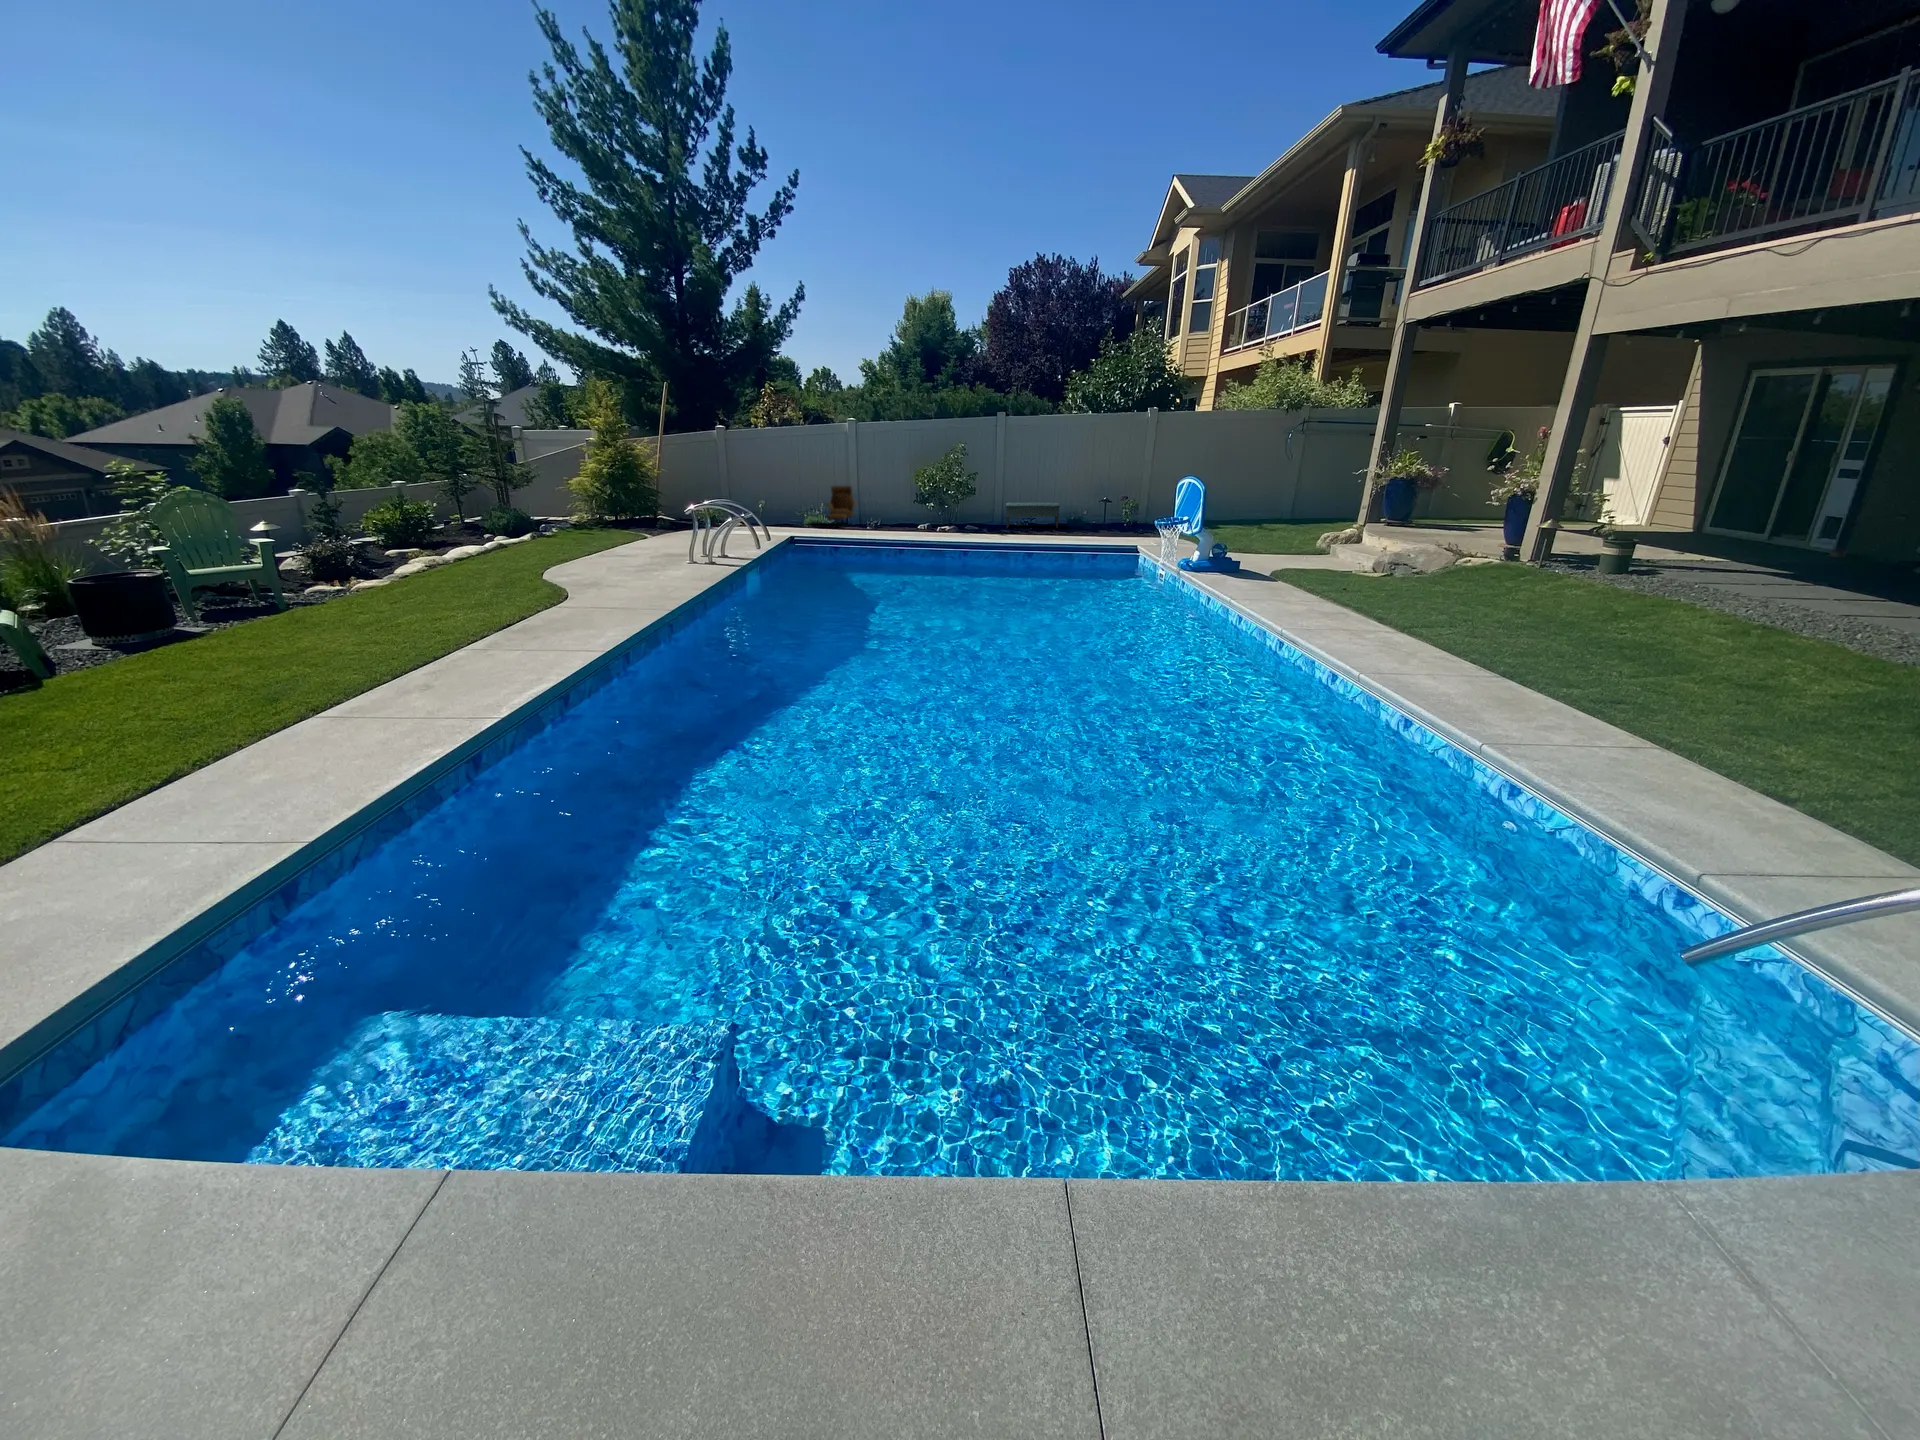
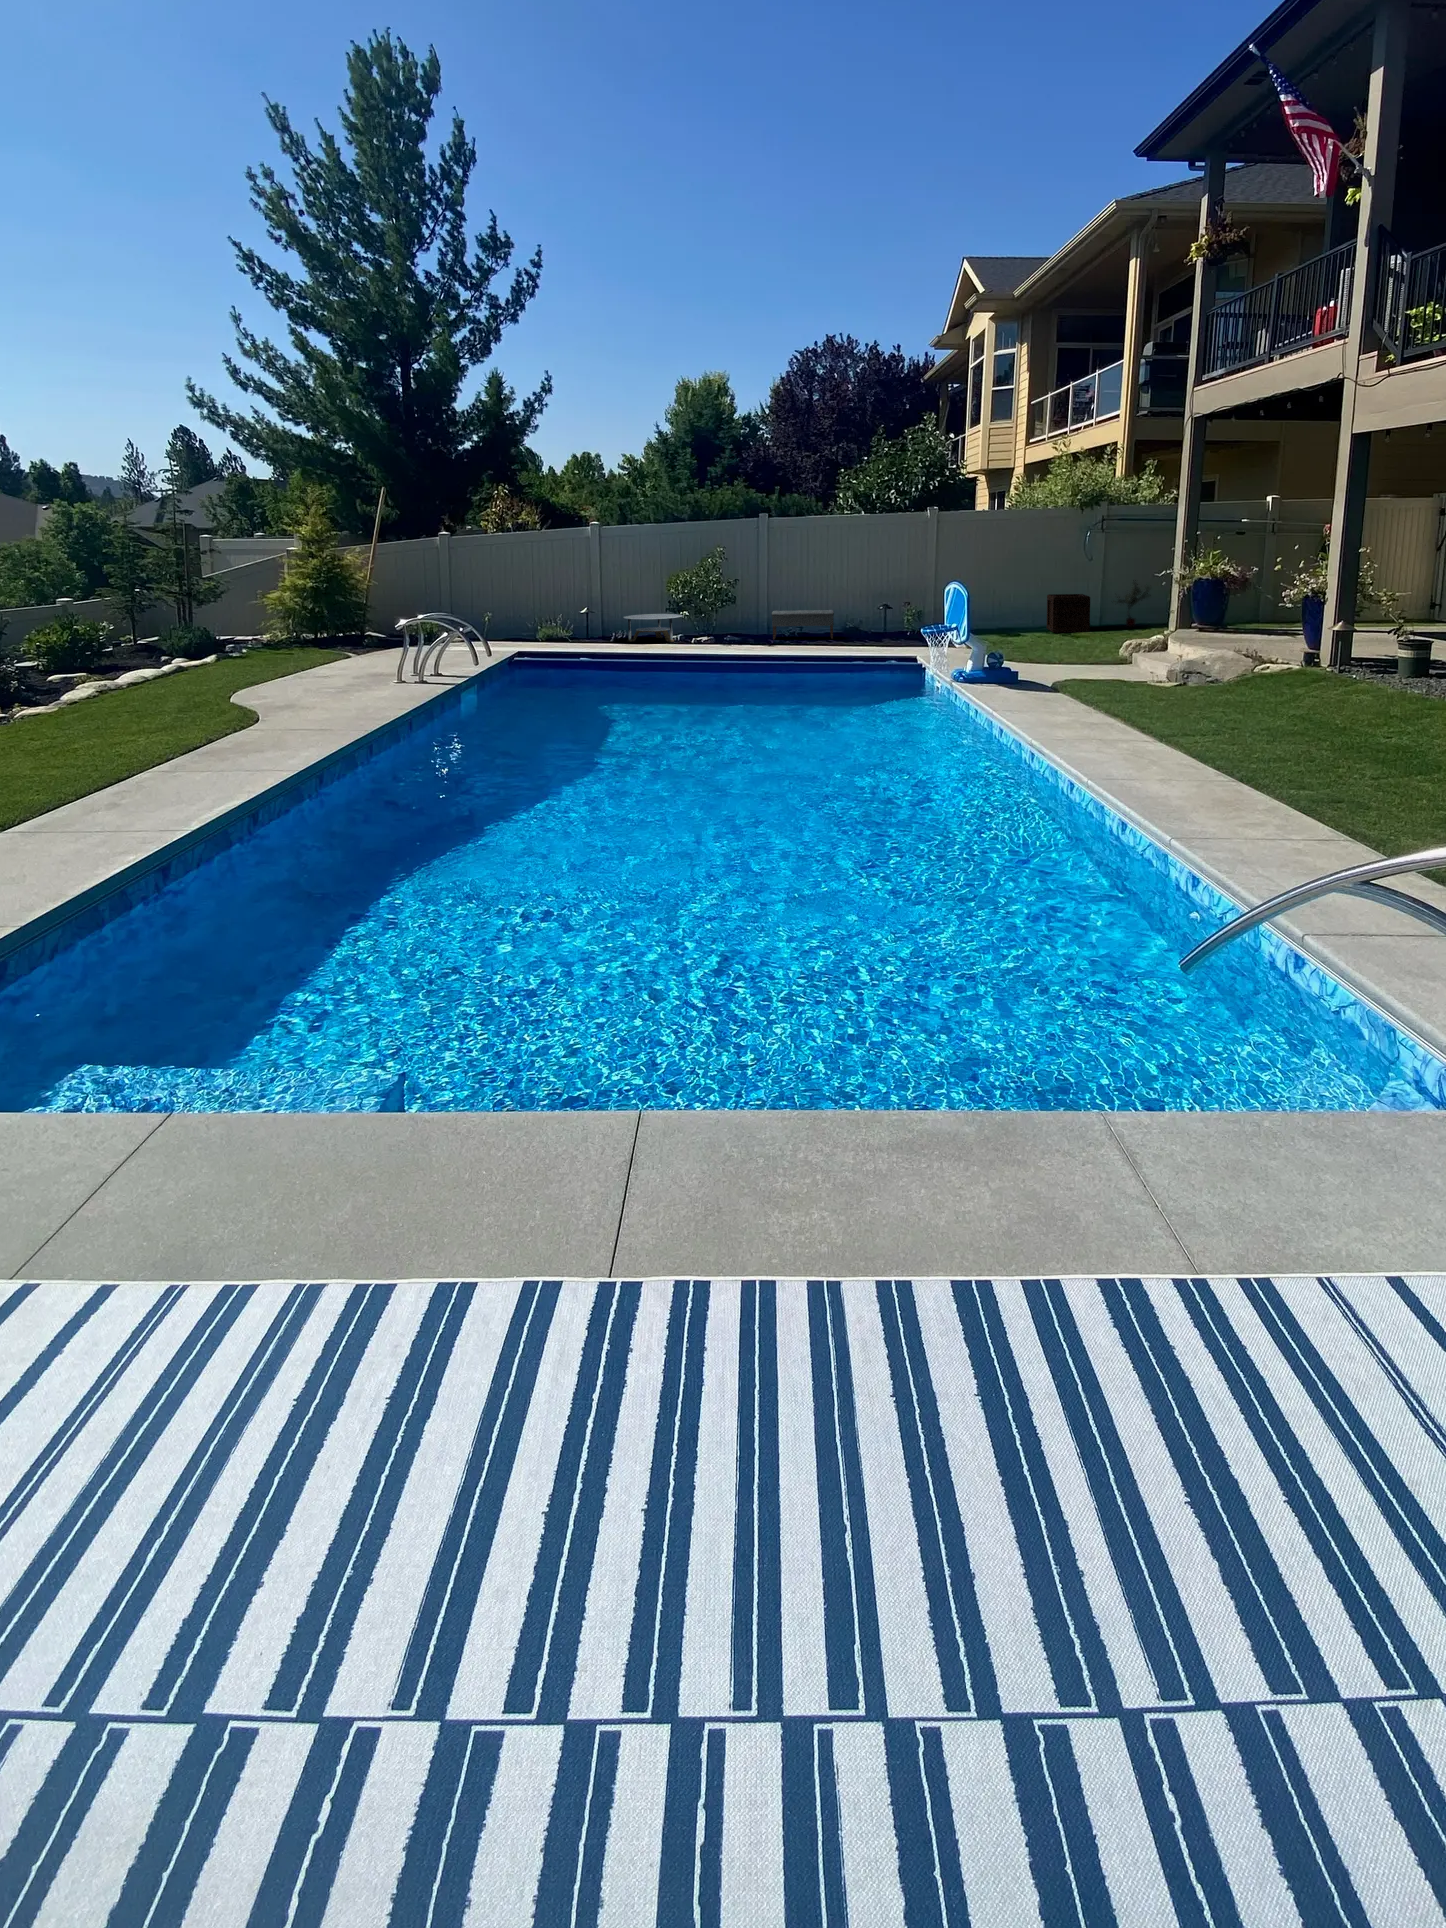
potted tree: none [1299,479,1335,521] -> present [1113,580,1151,627]
lounge chair: present [826,486,857,528] -> none [562,594,600,643]
wooden crate: none [1240,491,1282,525] -> present [1047,594,1090,633]
round table: none [879,504,930,529] -> present [623,614,682,642]

